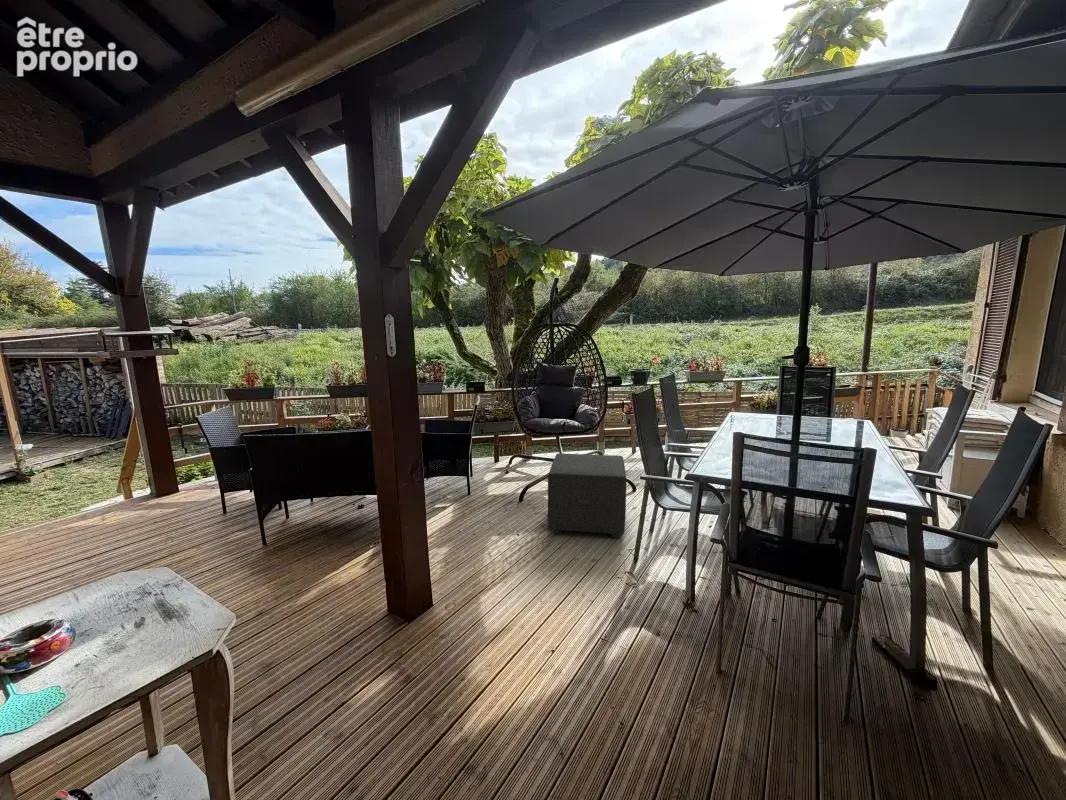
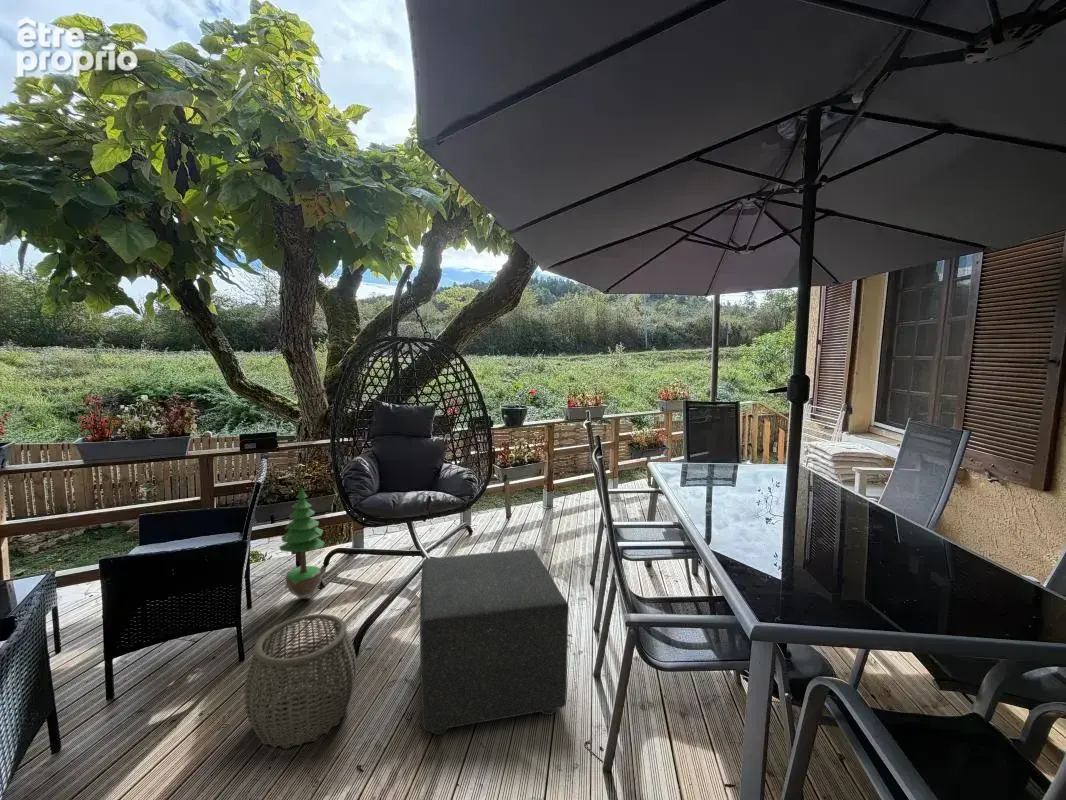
potted tree: none [485,413,509,477] -> present [279,488,324,599]
woven basket: none [471,472,520,526] -> present [244,614,357,748]

